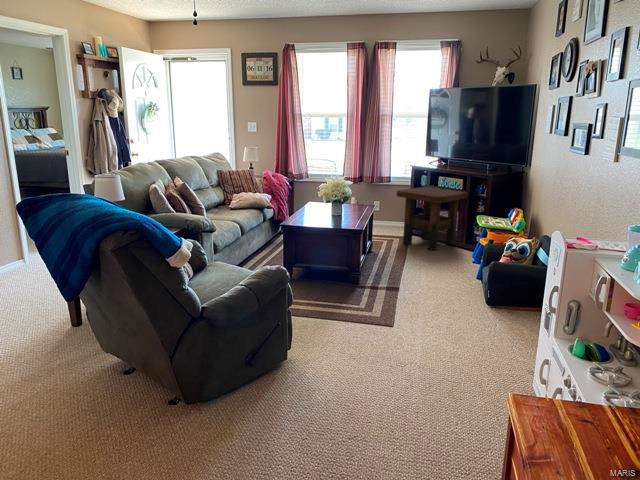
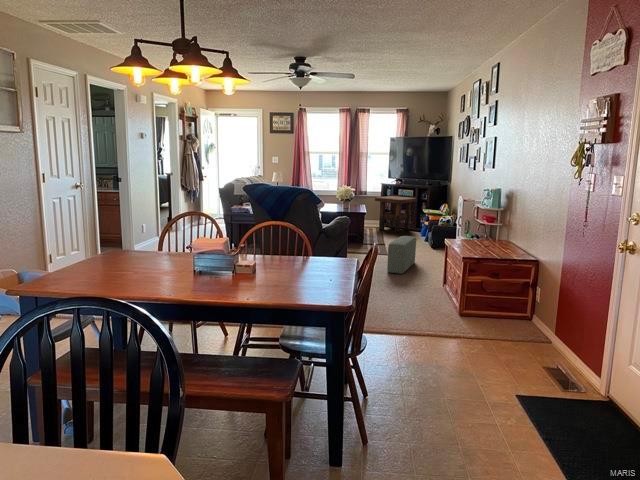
pouf: none [373,300,450,411] -> present [387,236,416,274]

